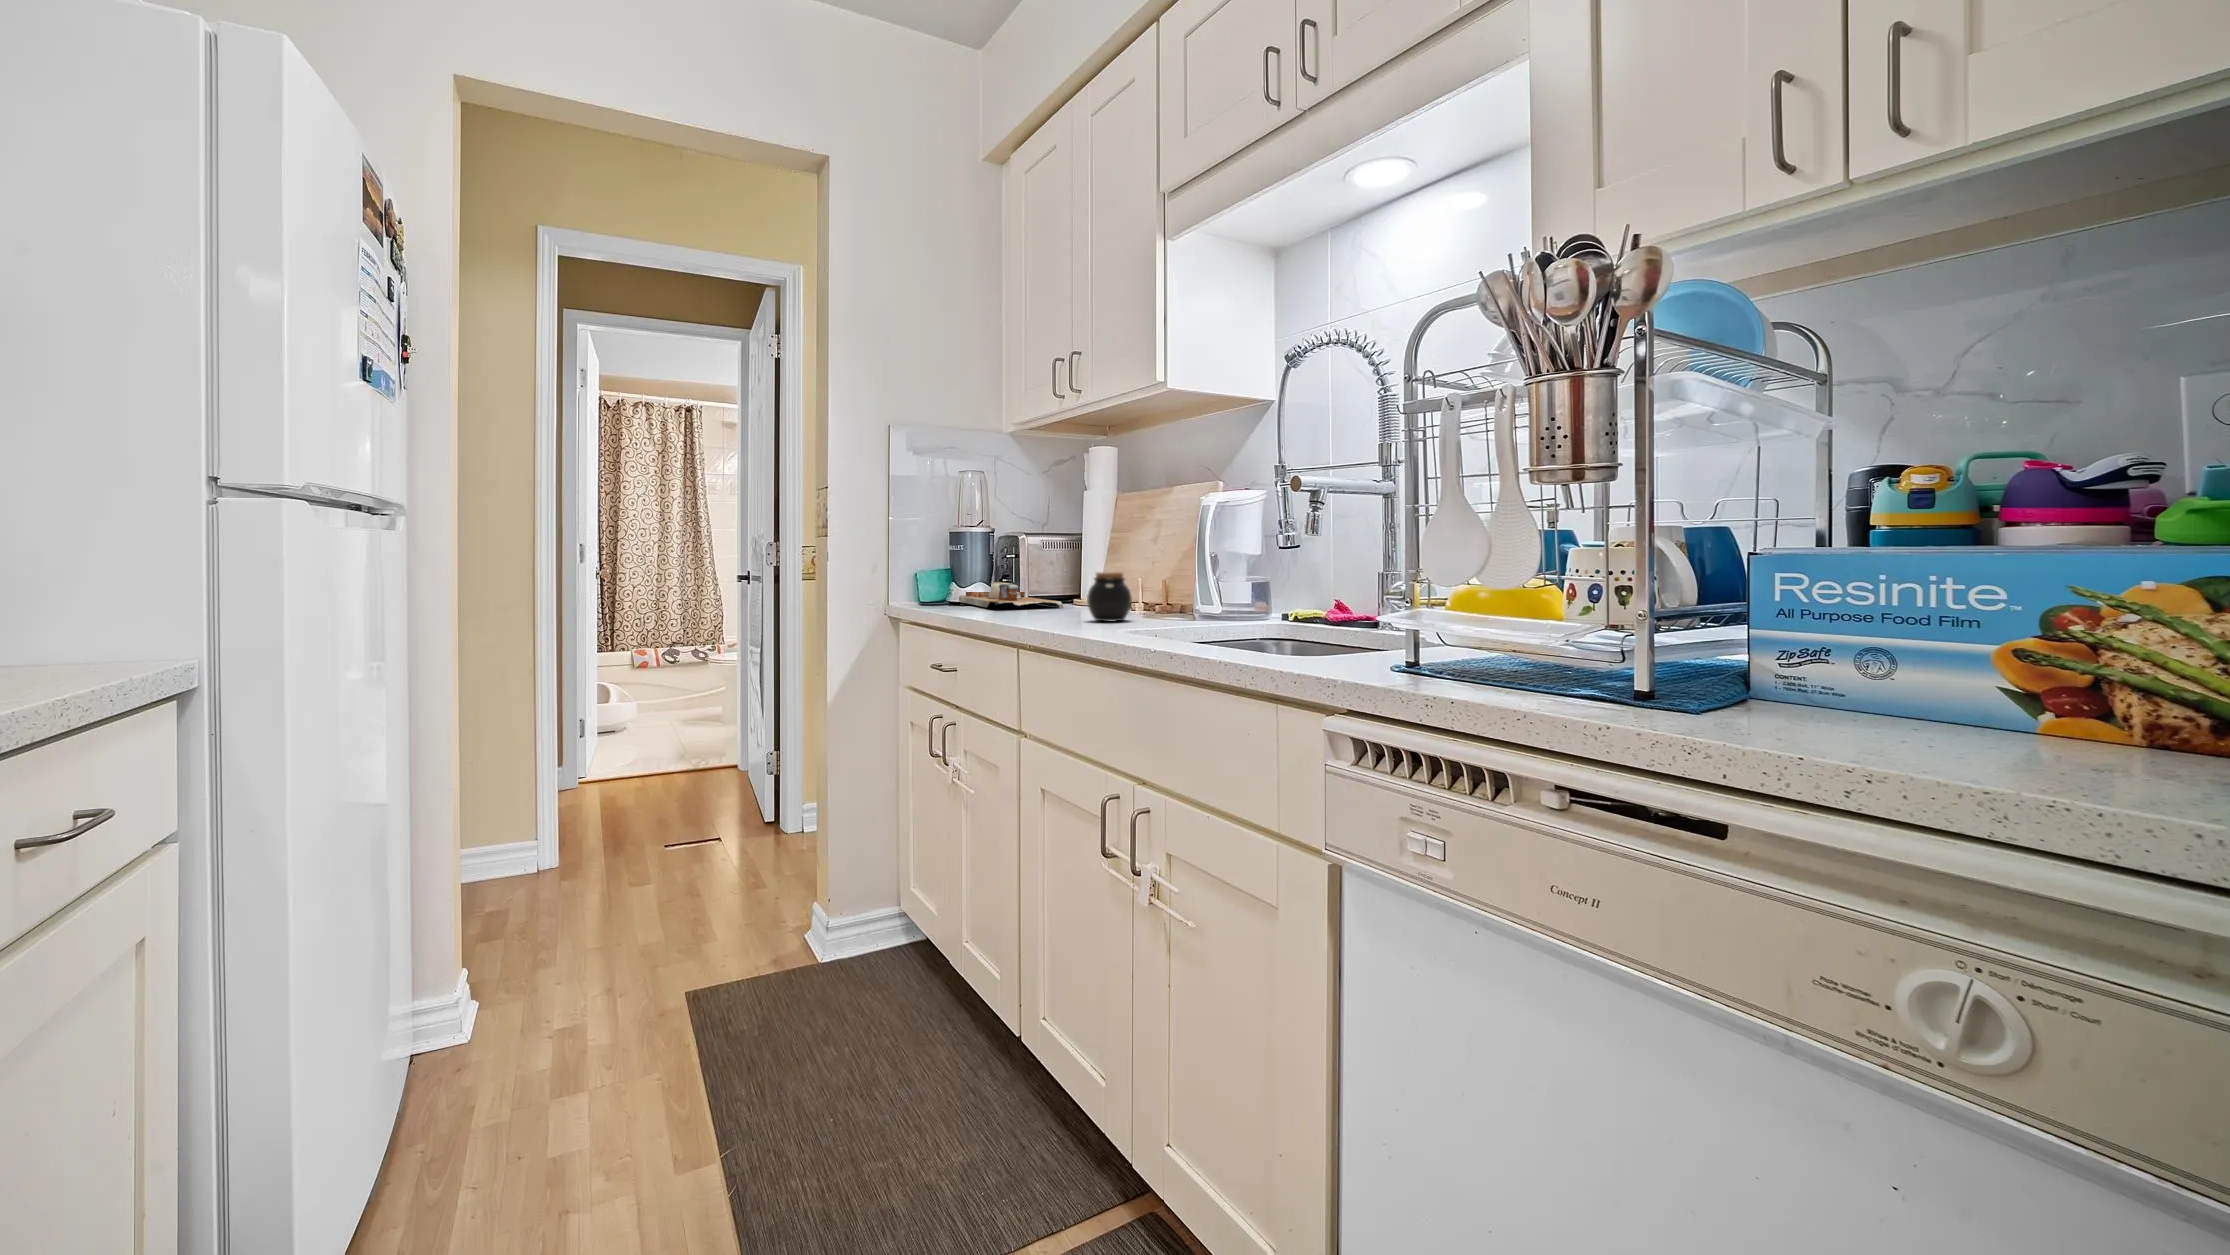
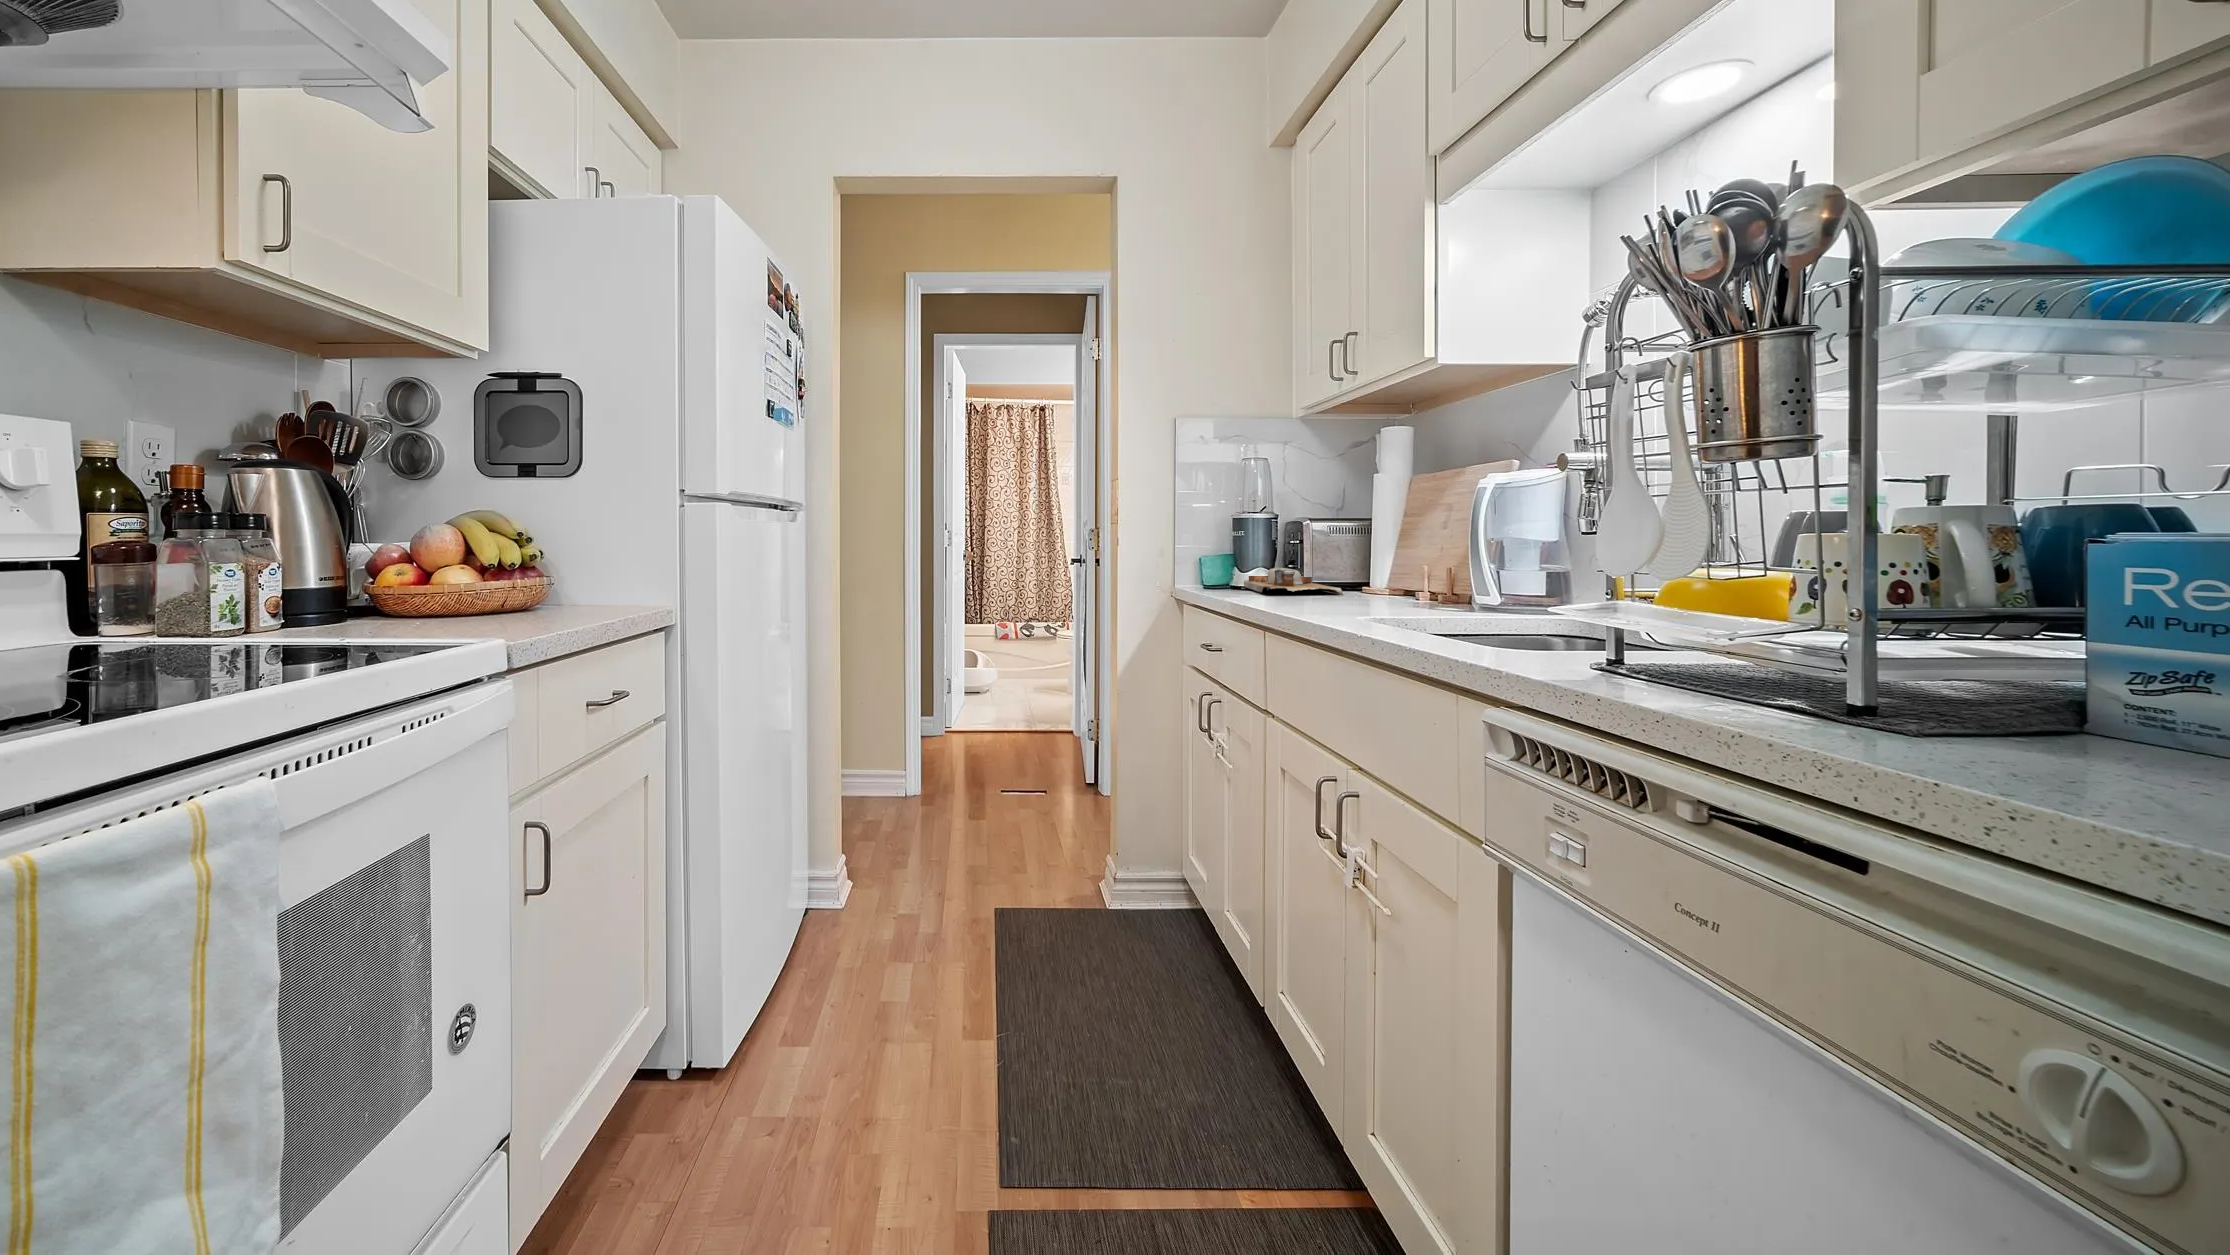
jar: present [1087,572,1132,621] -> none [1342,558,1393,609]

